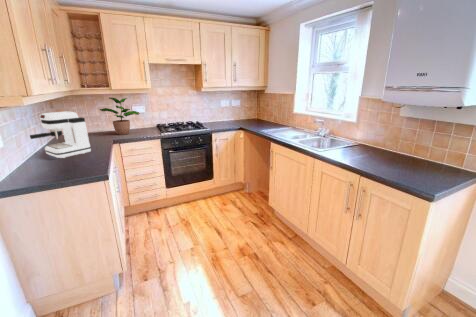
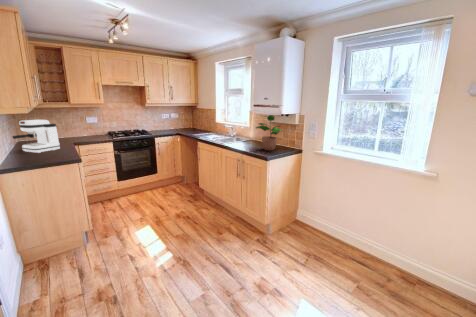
potted plant: present [100,97,140,135] -> present [256,115,282,150]

